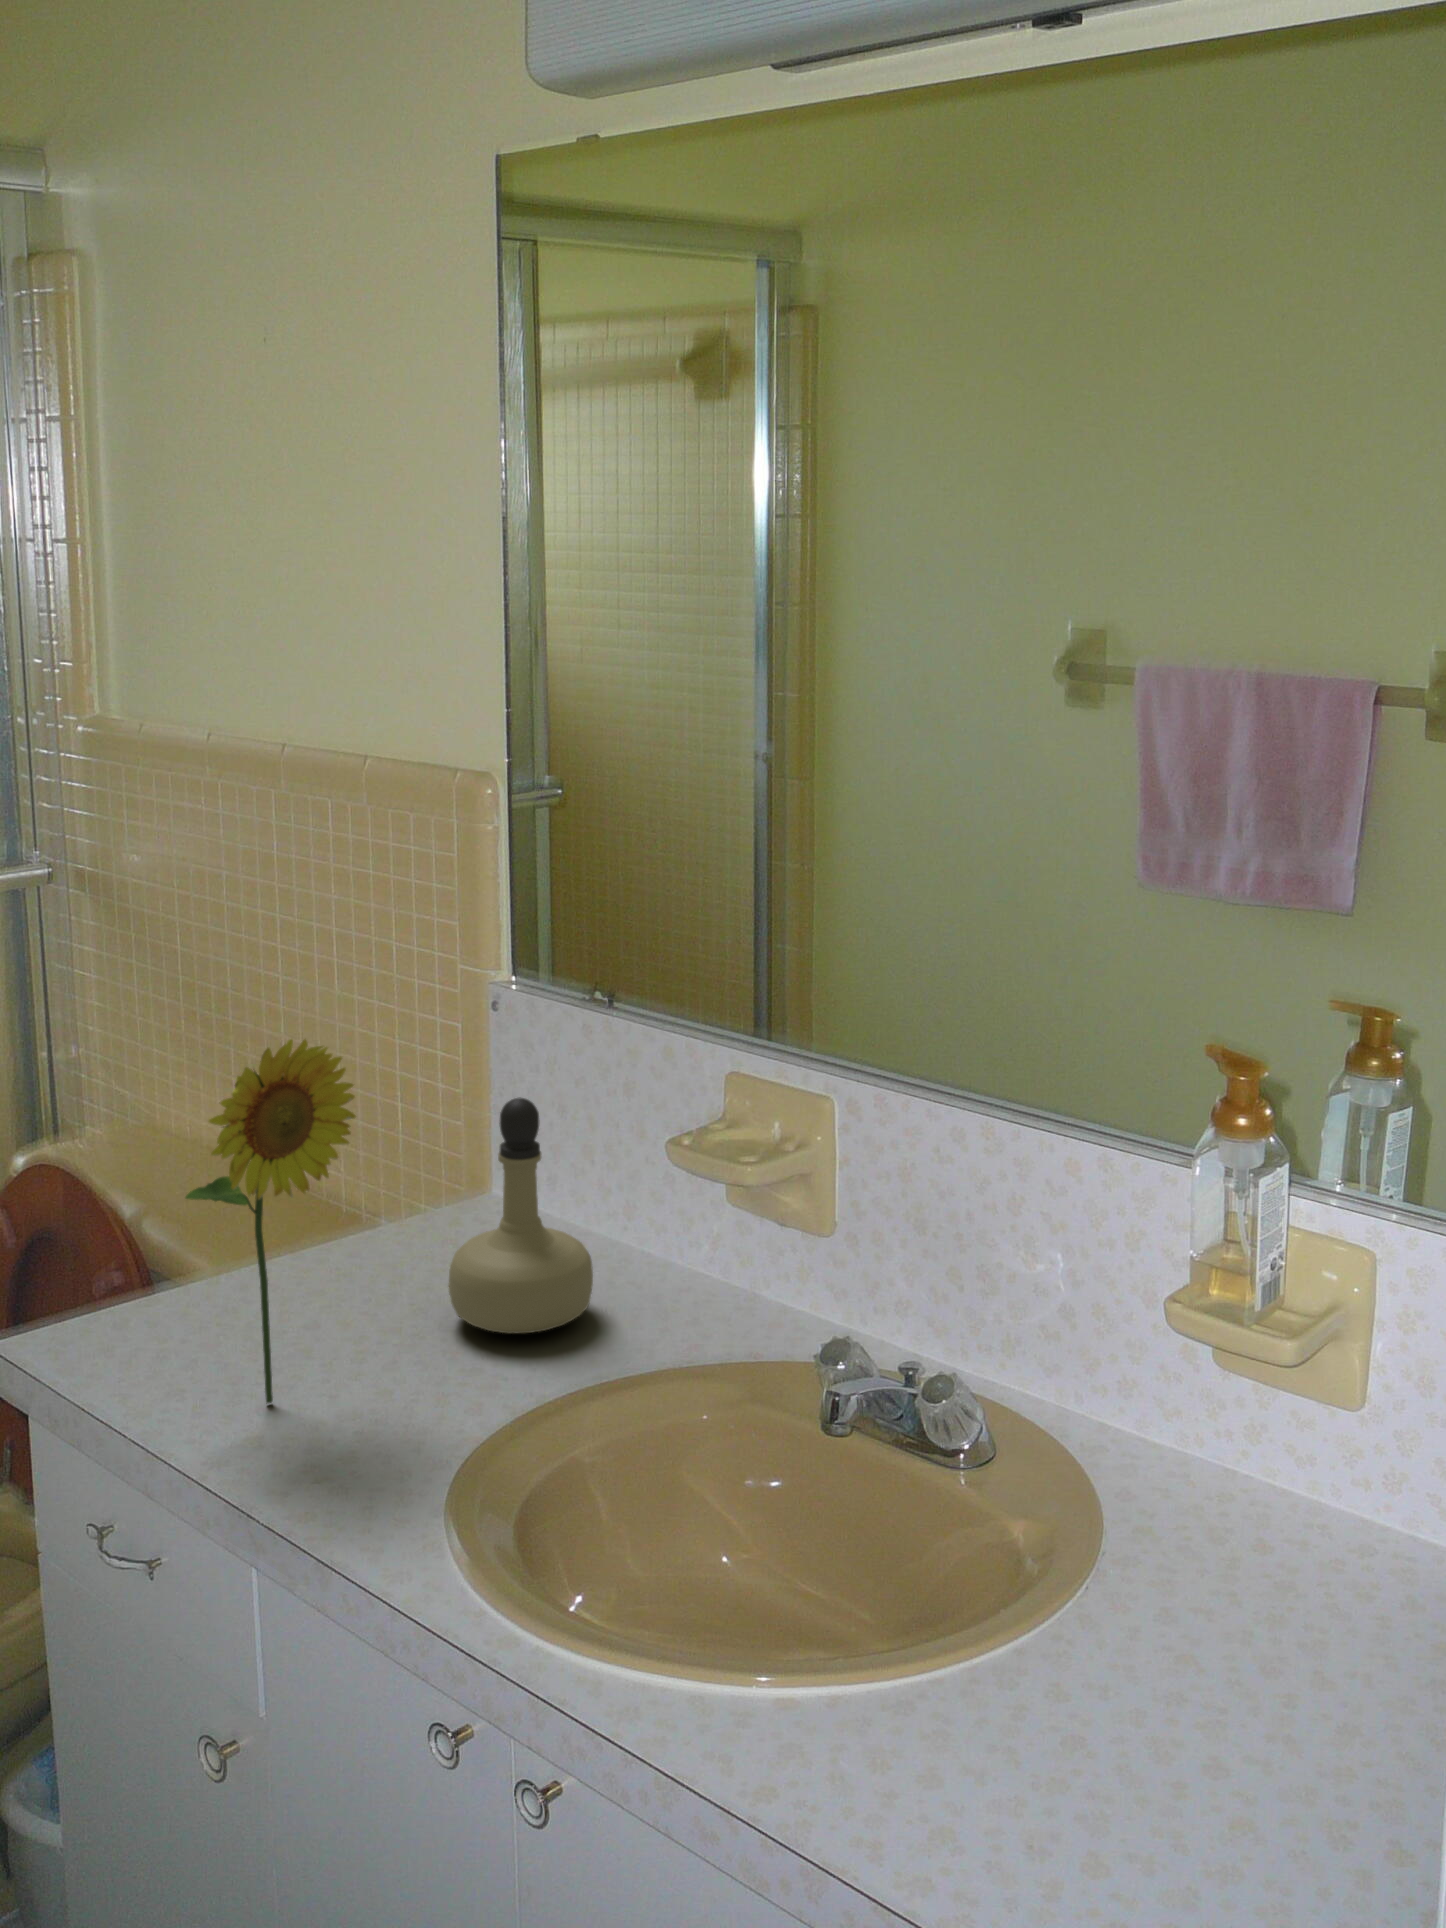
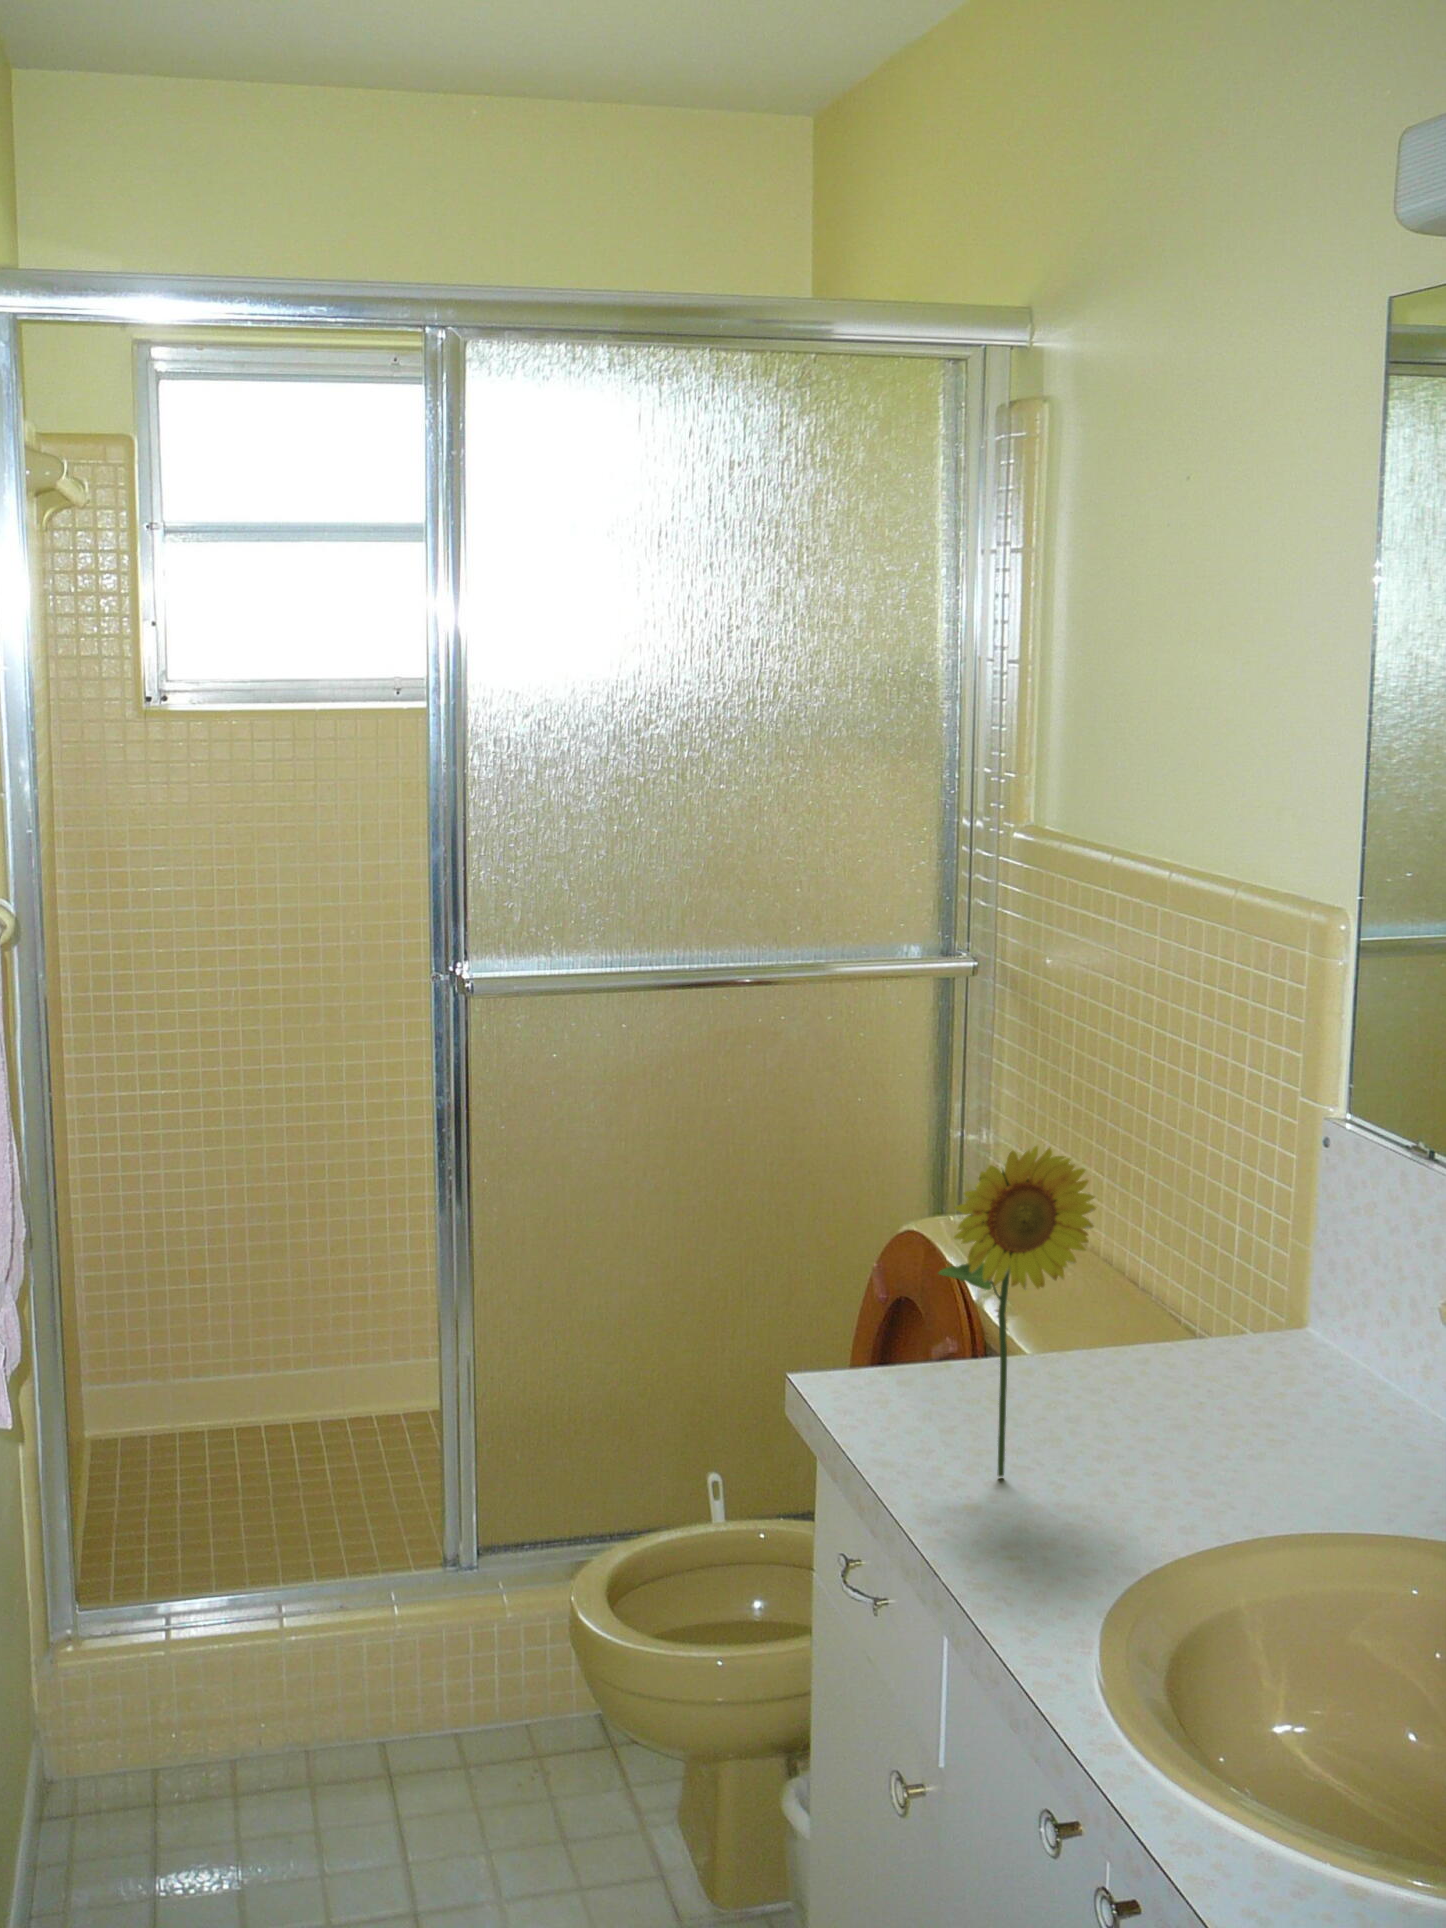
perfume bottle: present [449,1097,593,1333] -> none [1198,1237,1347,1476]

